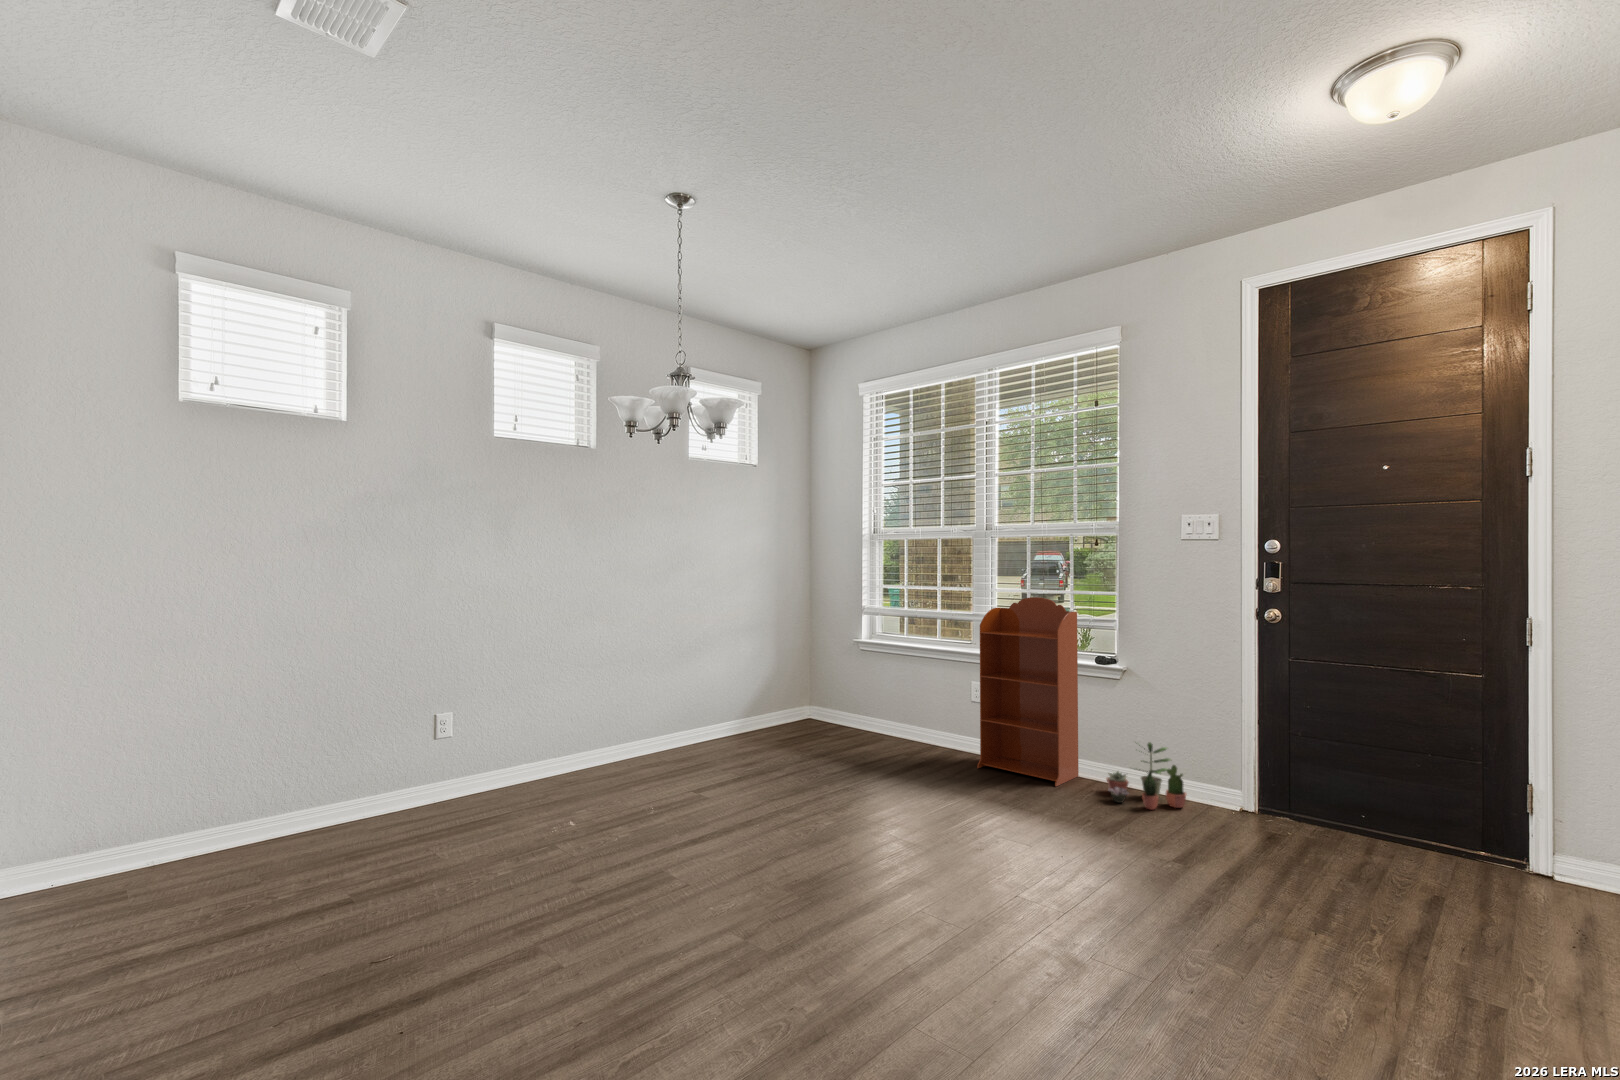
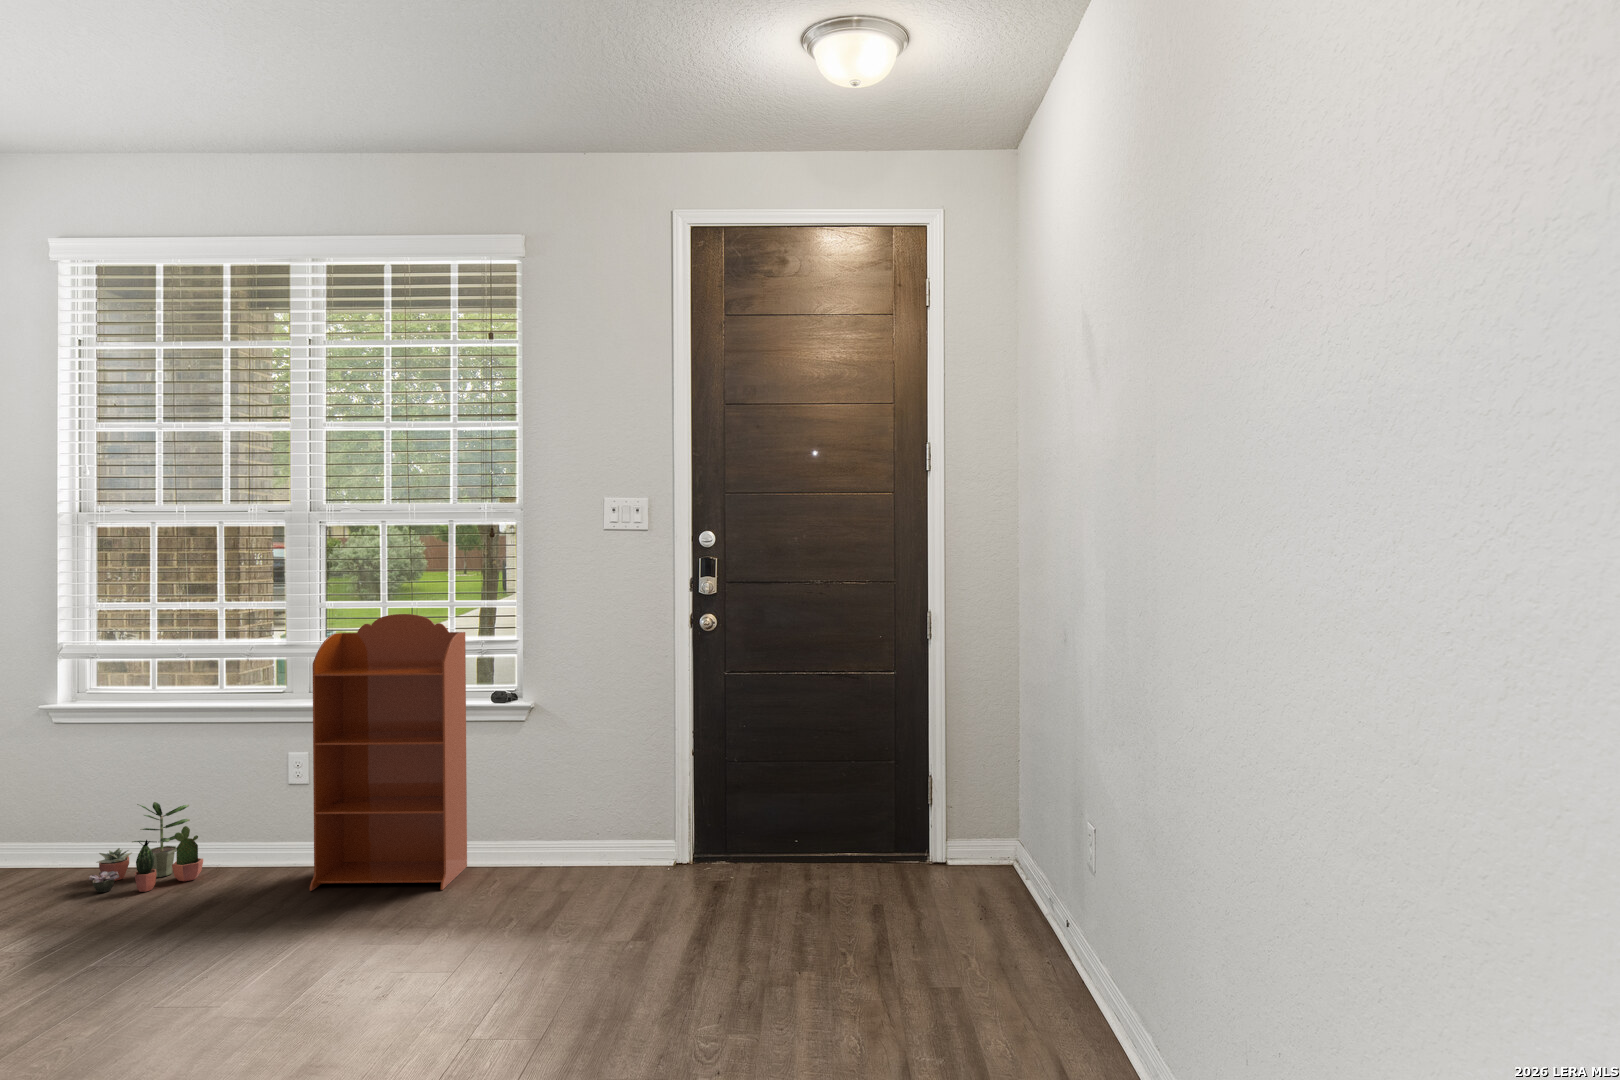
potted plant: present [1107,742,1186,809] -> present [89,802,203,893]

